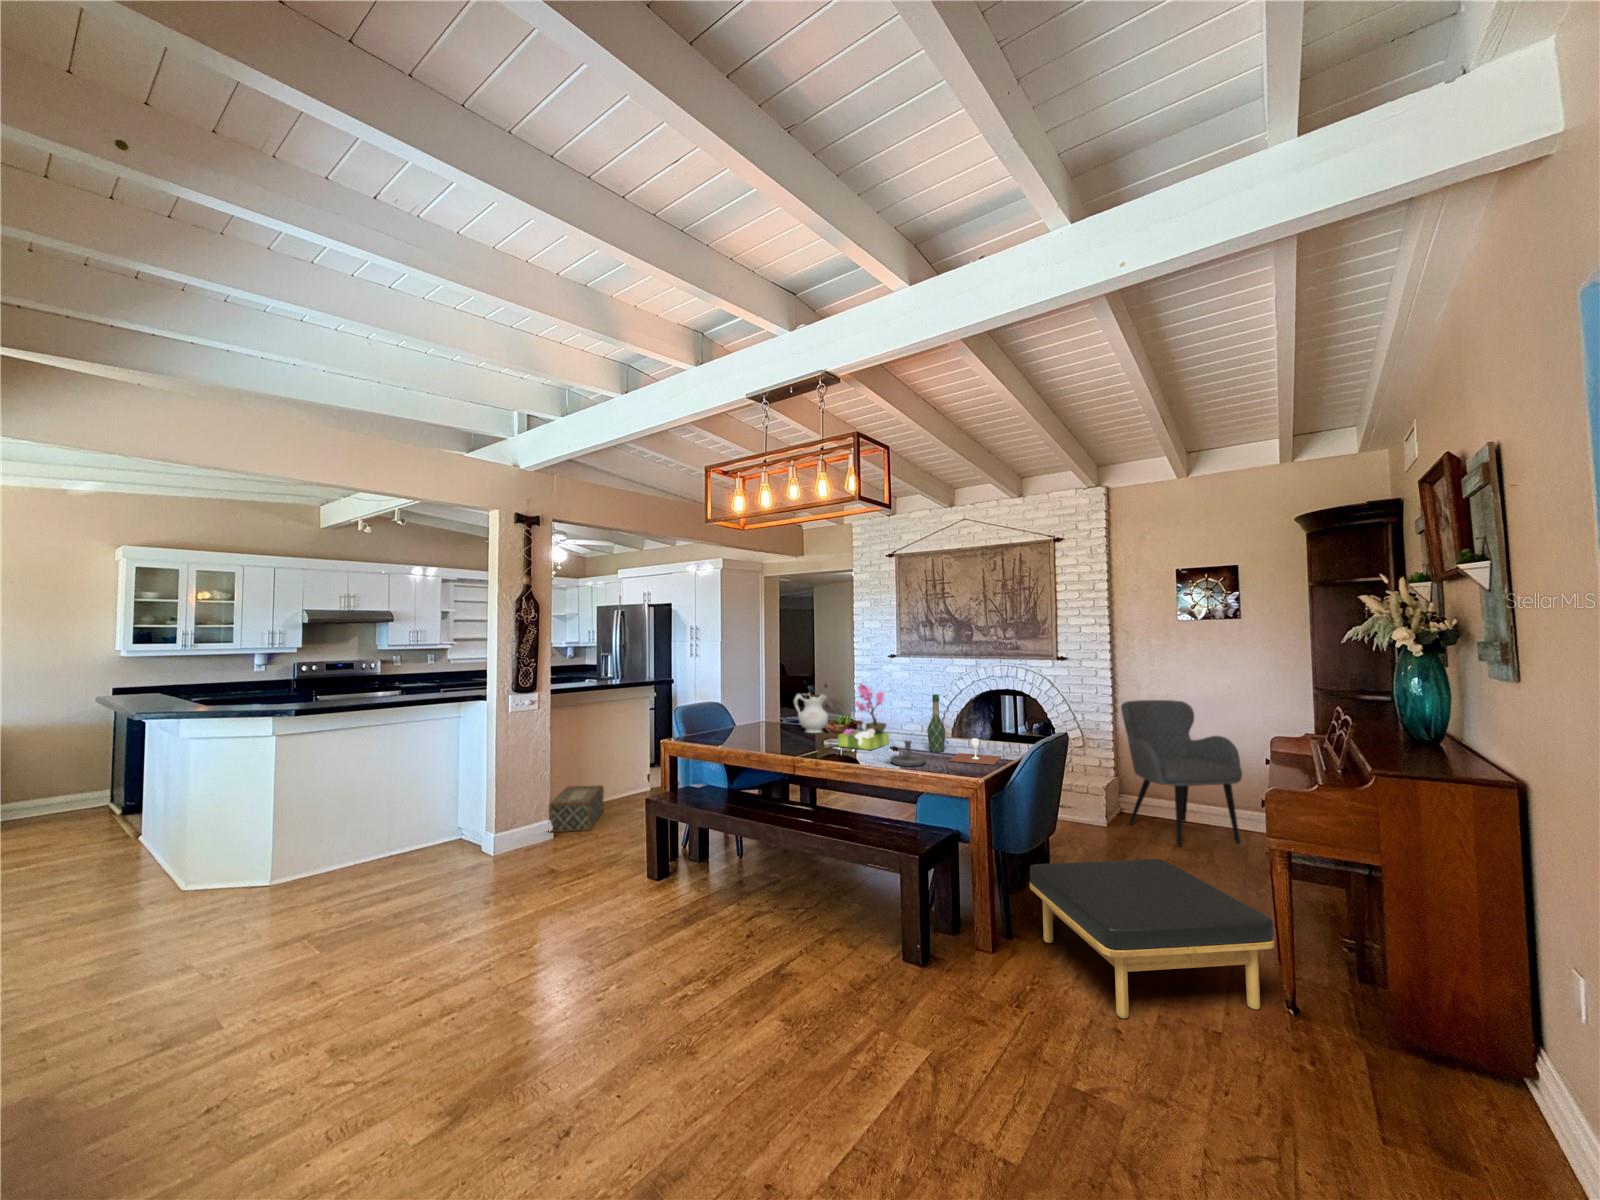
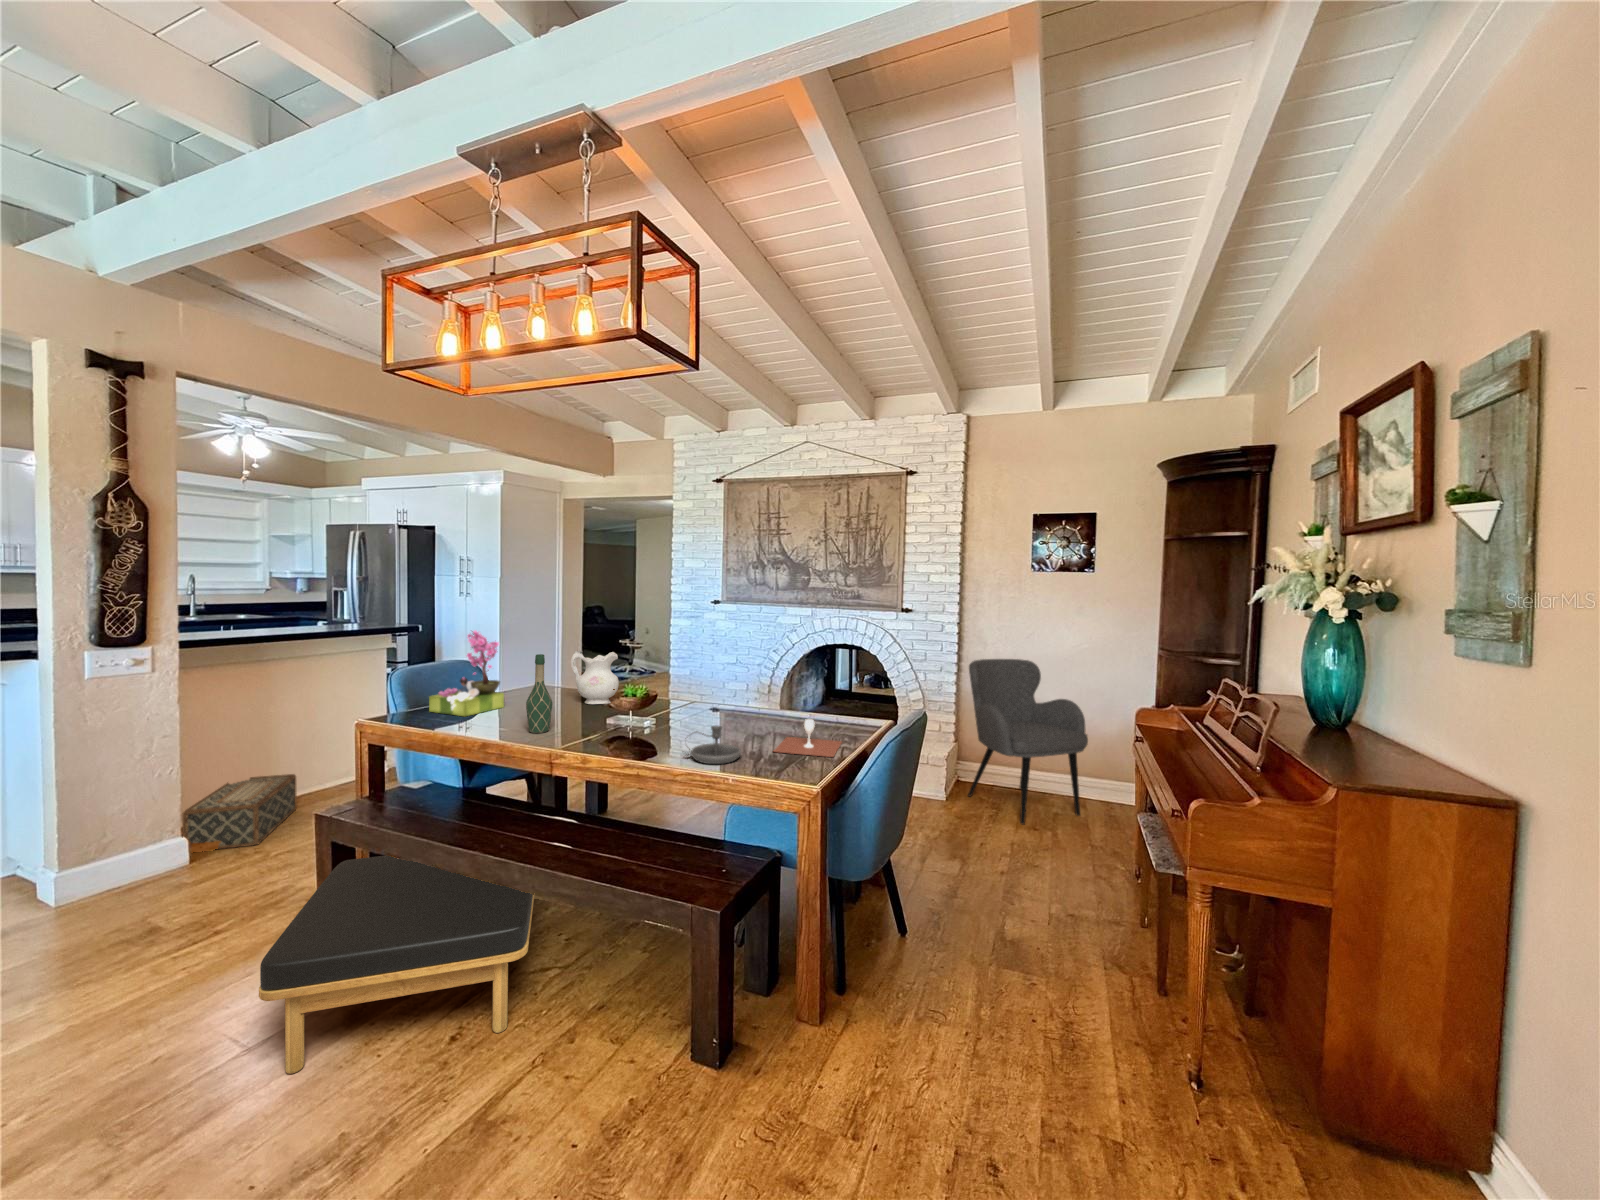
flower arrangement: present [838,683,889,750] -> present [429,631,504,716]
wine bottle: present [927,694,945,752] -> present [526,654,552,733]
ottoman: present [1030,859,1274,1019] -> present [259,856,535,1074]

